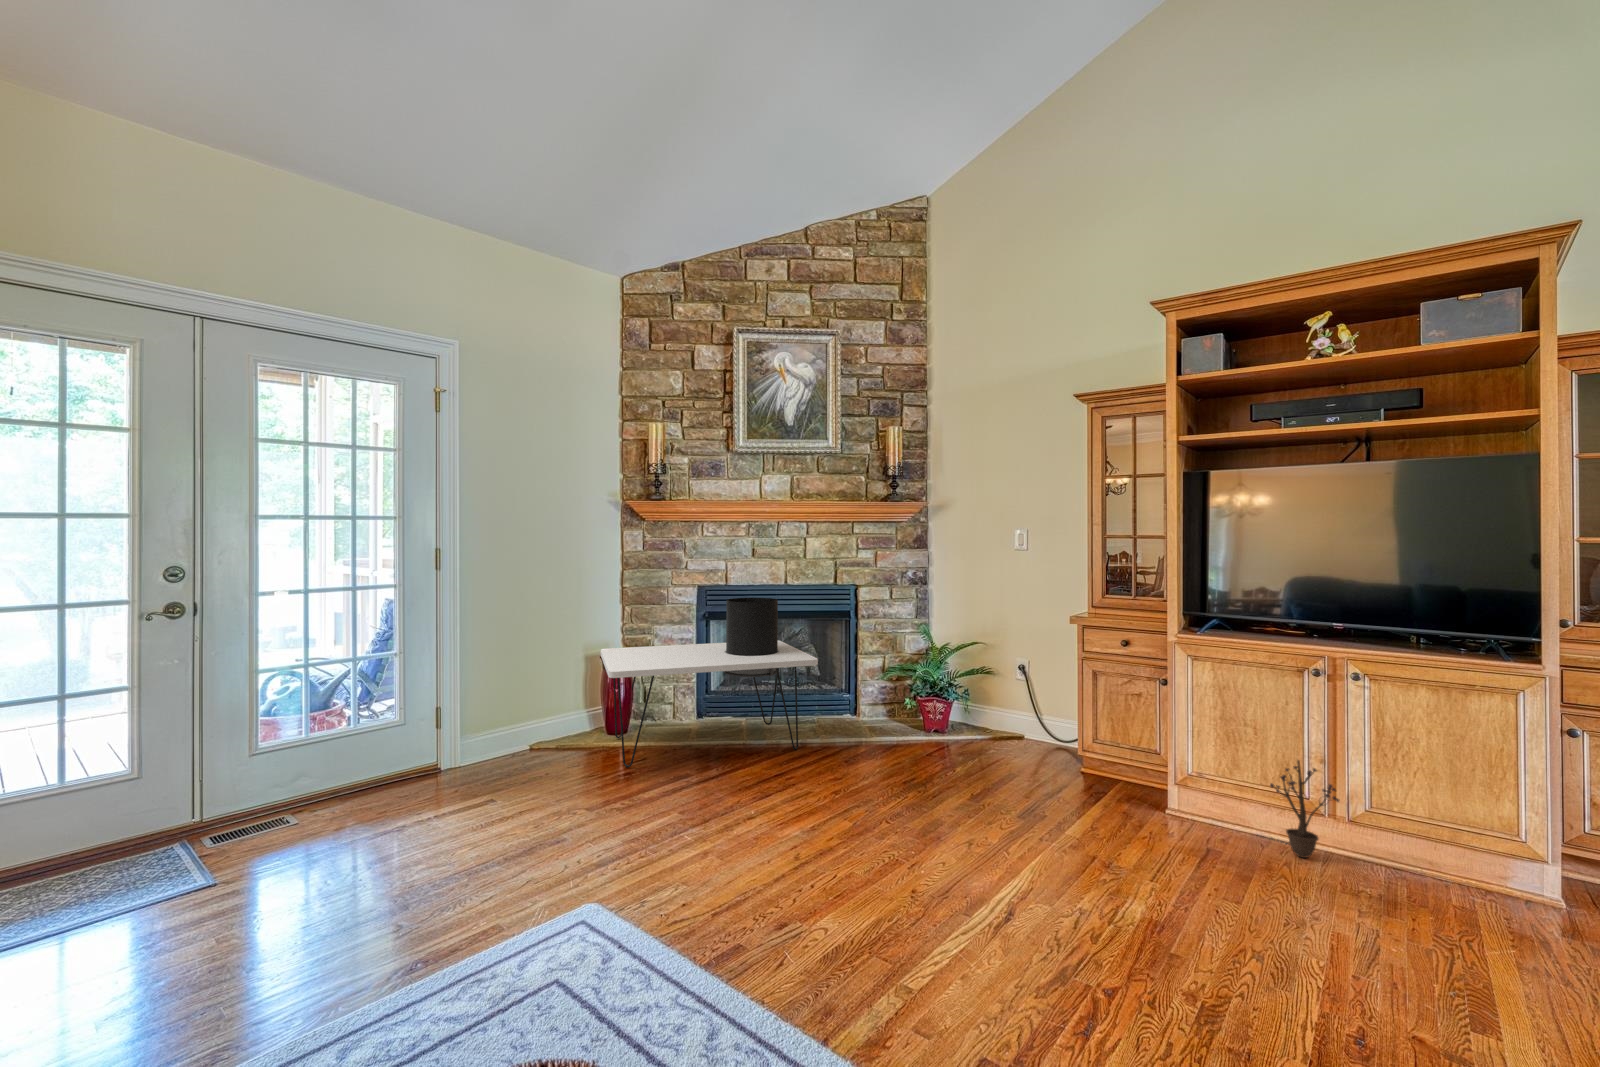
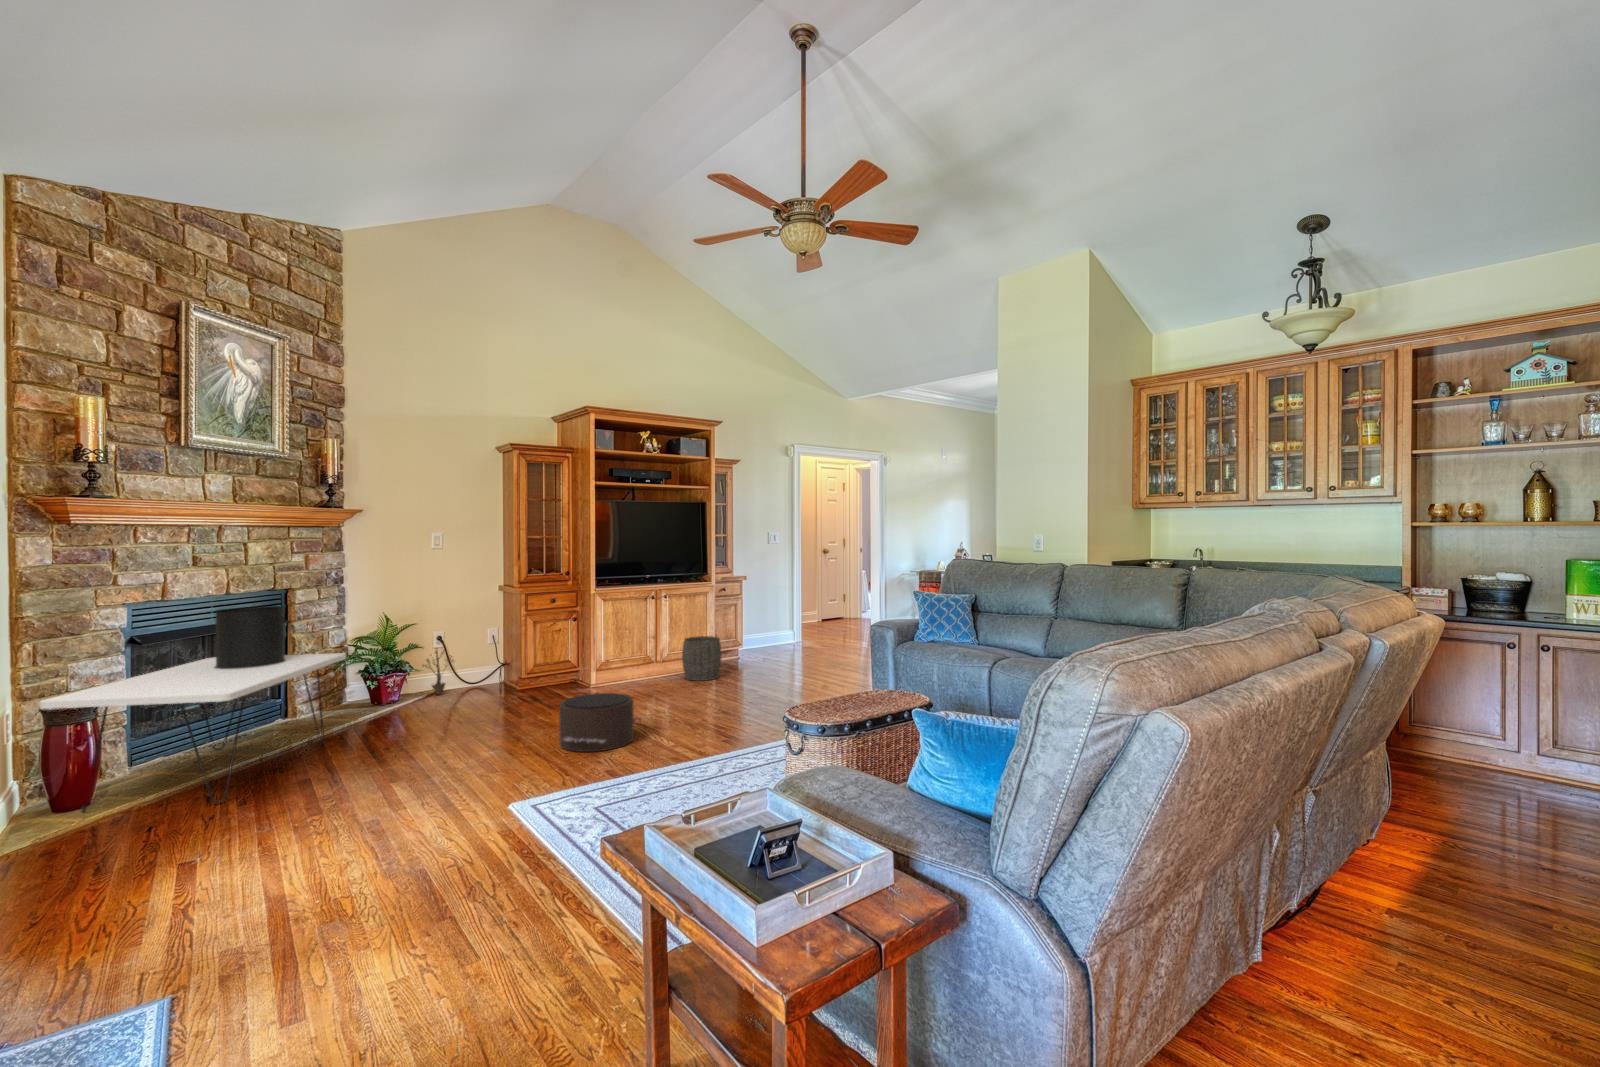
decorative plant: present [1263,760,1339,858] -> present [423,650,452,695]
woven basket: none [1380,786,1515,924] -> present [682,636,722,681]
pouf: none [808,801,974,931] -> present [559,693,642,752]

